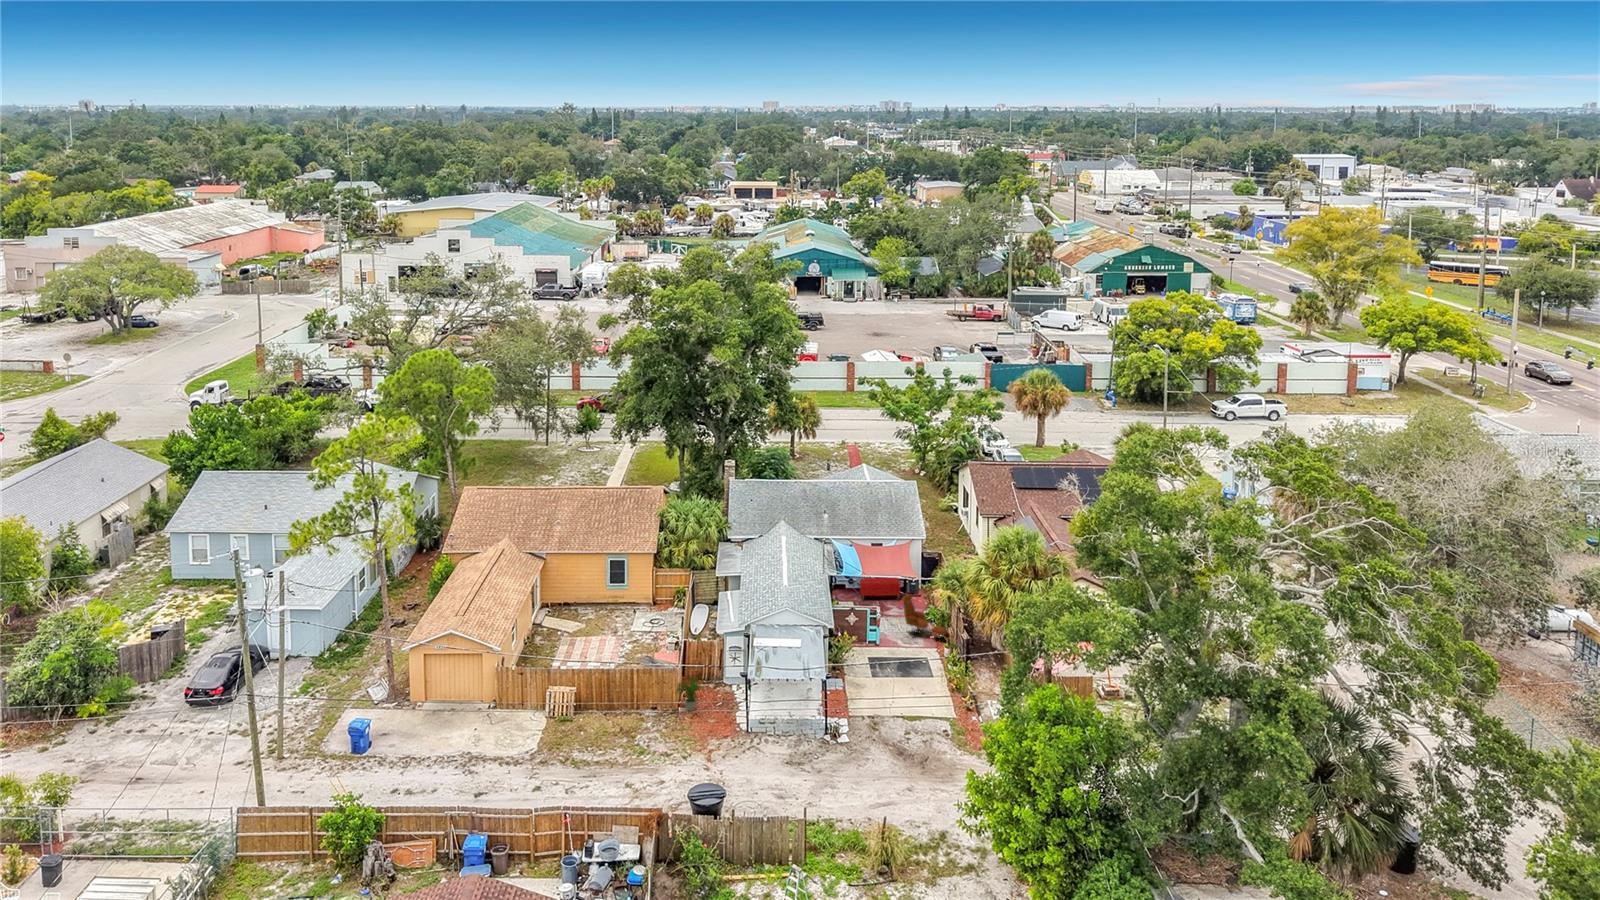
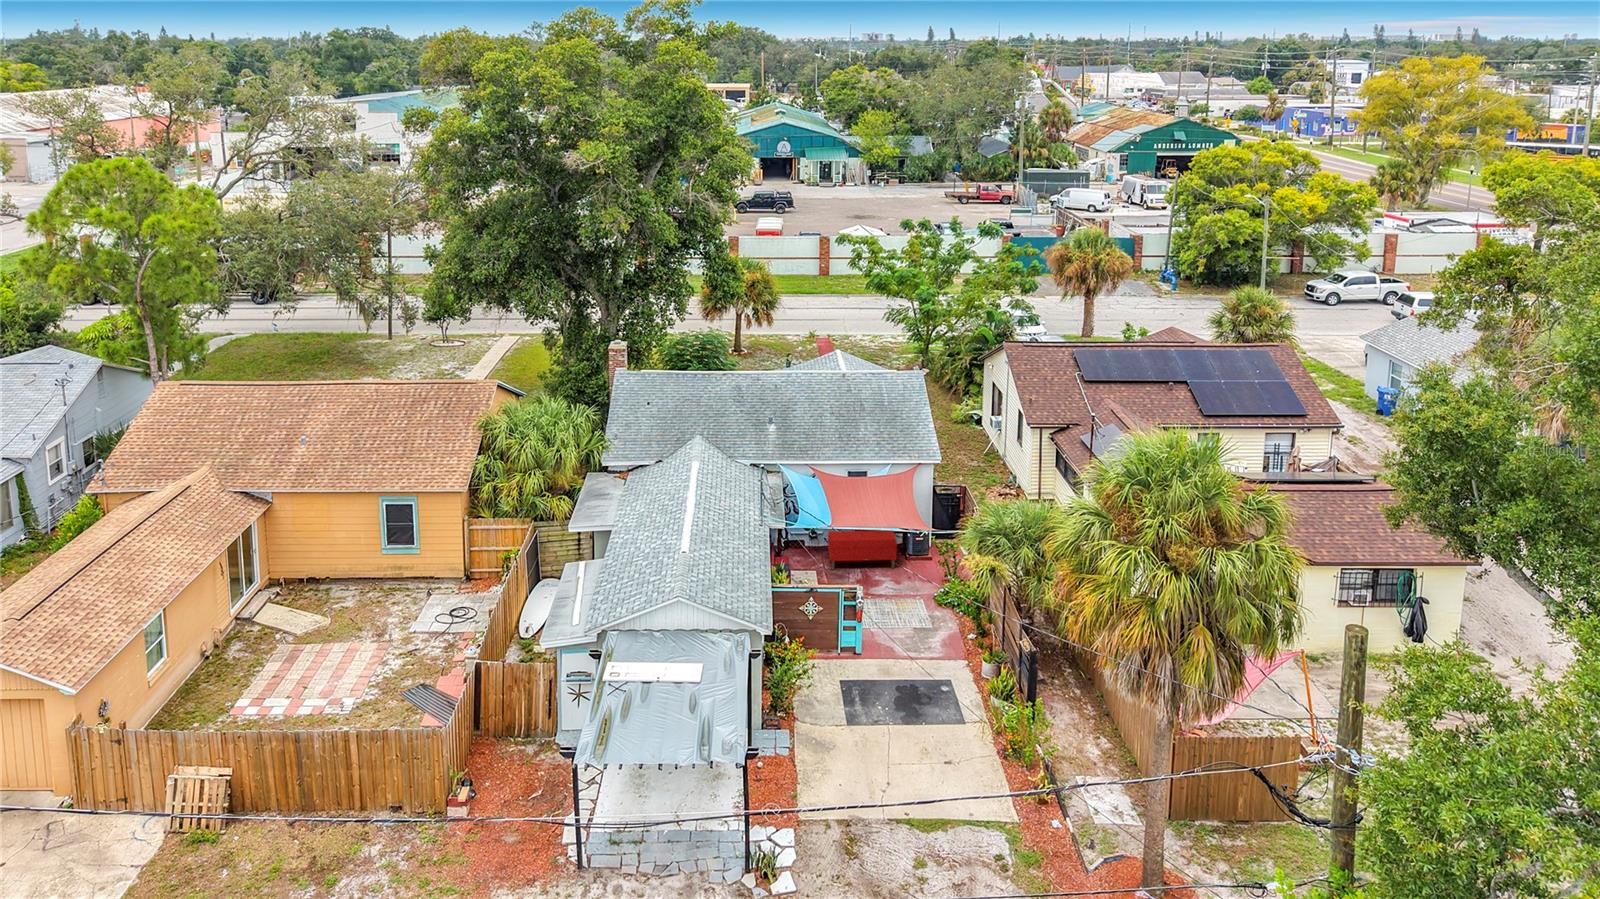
lounge chair: present [903,594,947,639] -> none [903,561,984,647]
potted plant: present [676,677,701,711] -> none [441,740,507,812]

